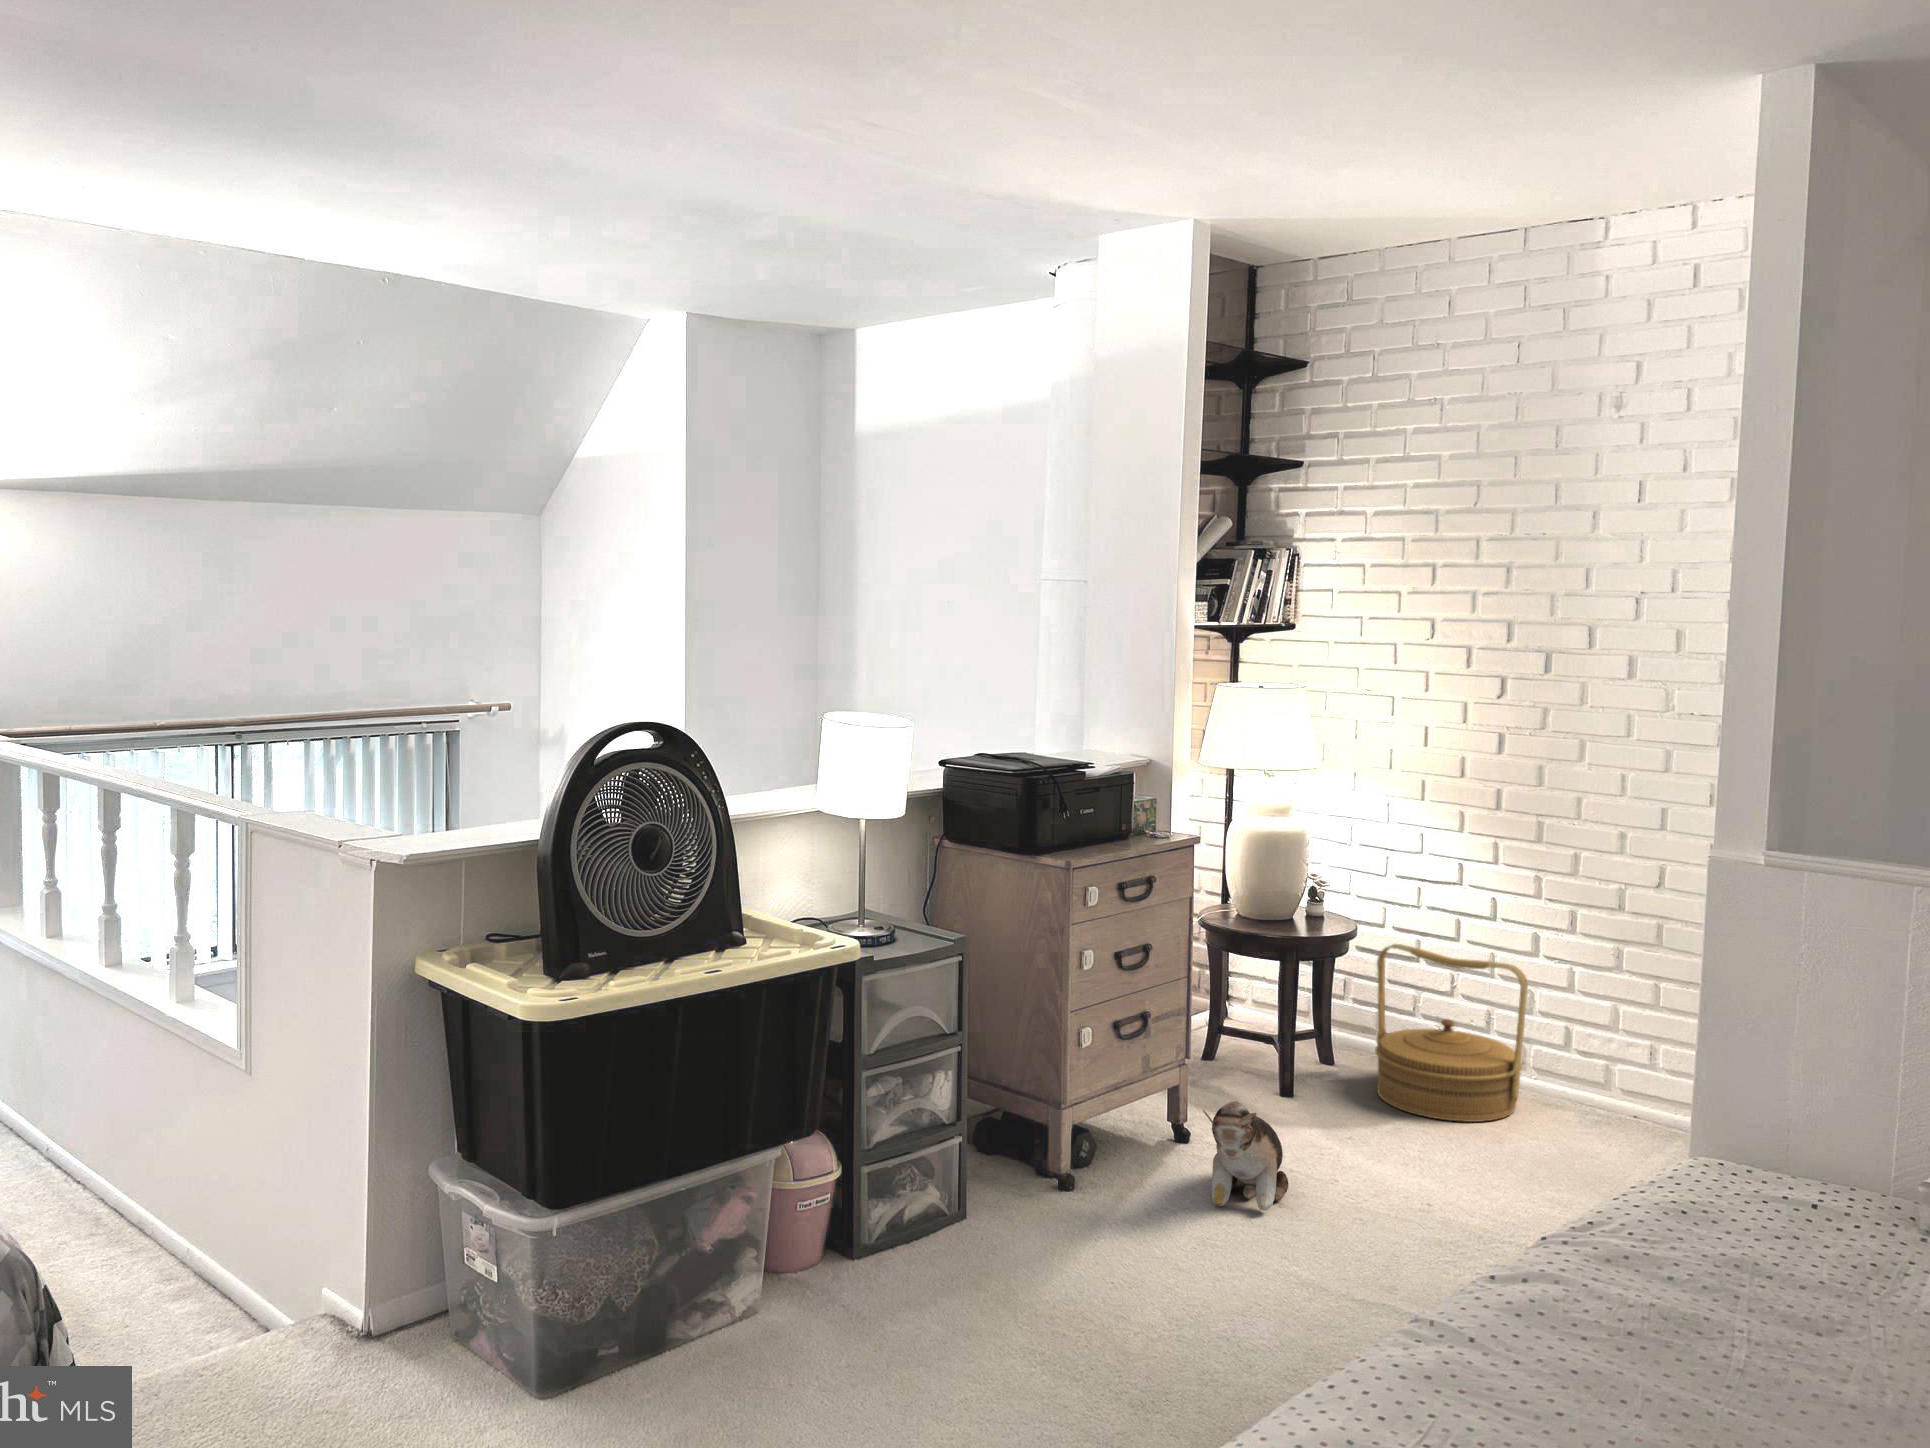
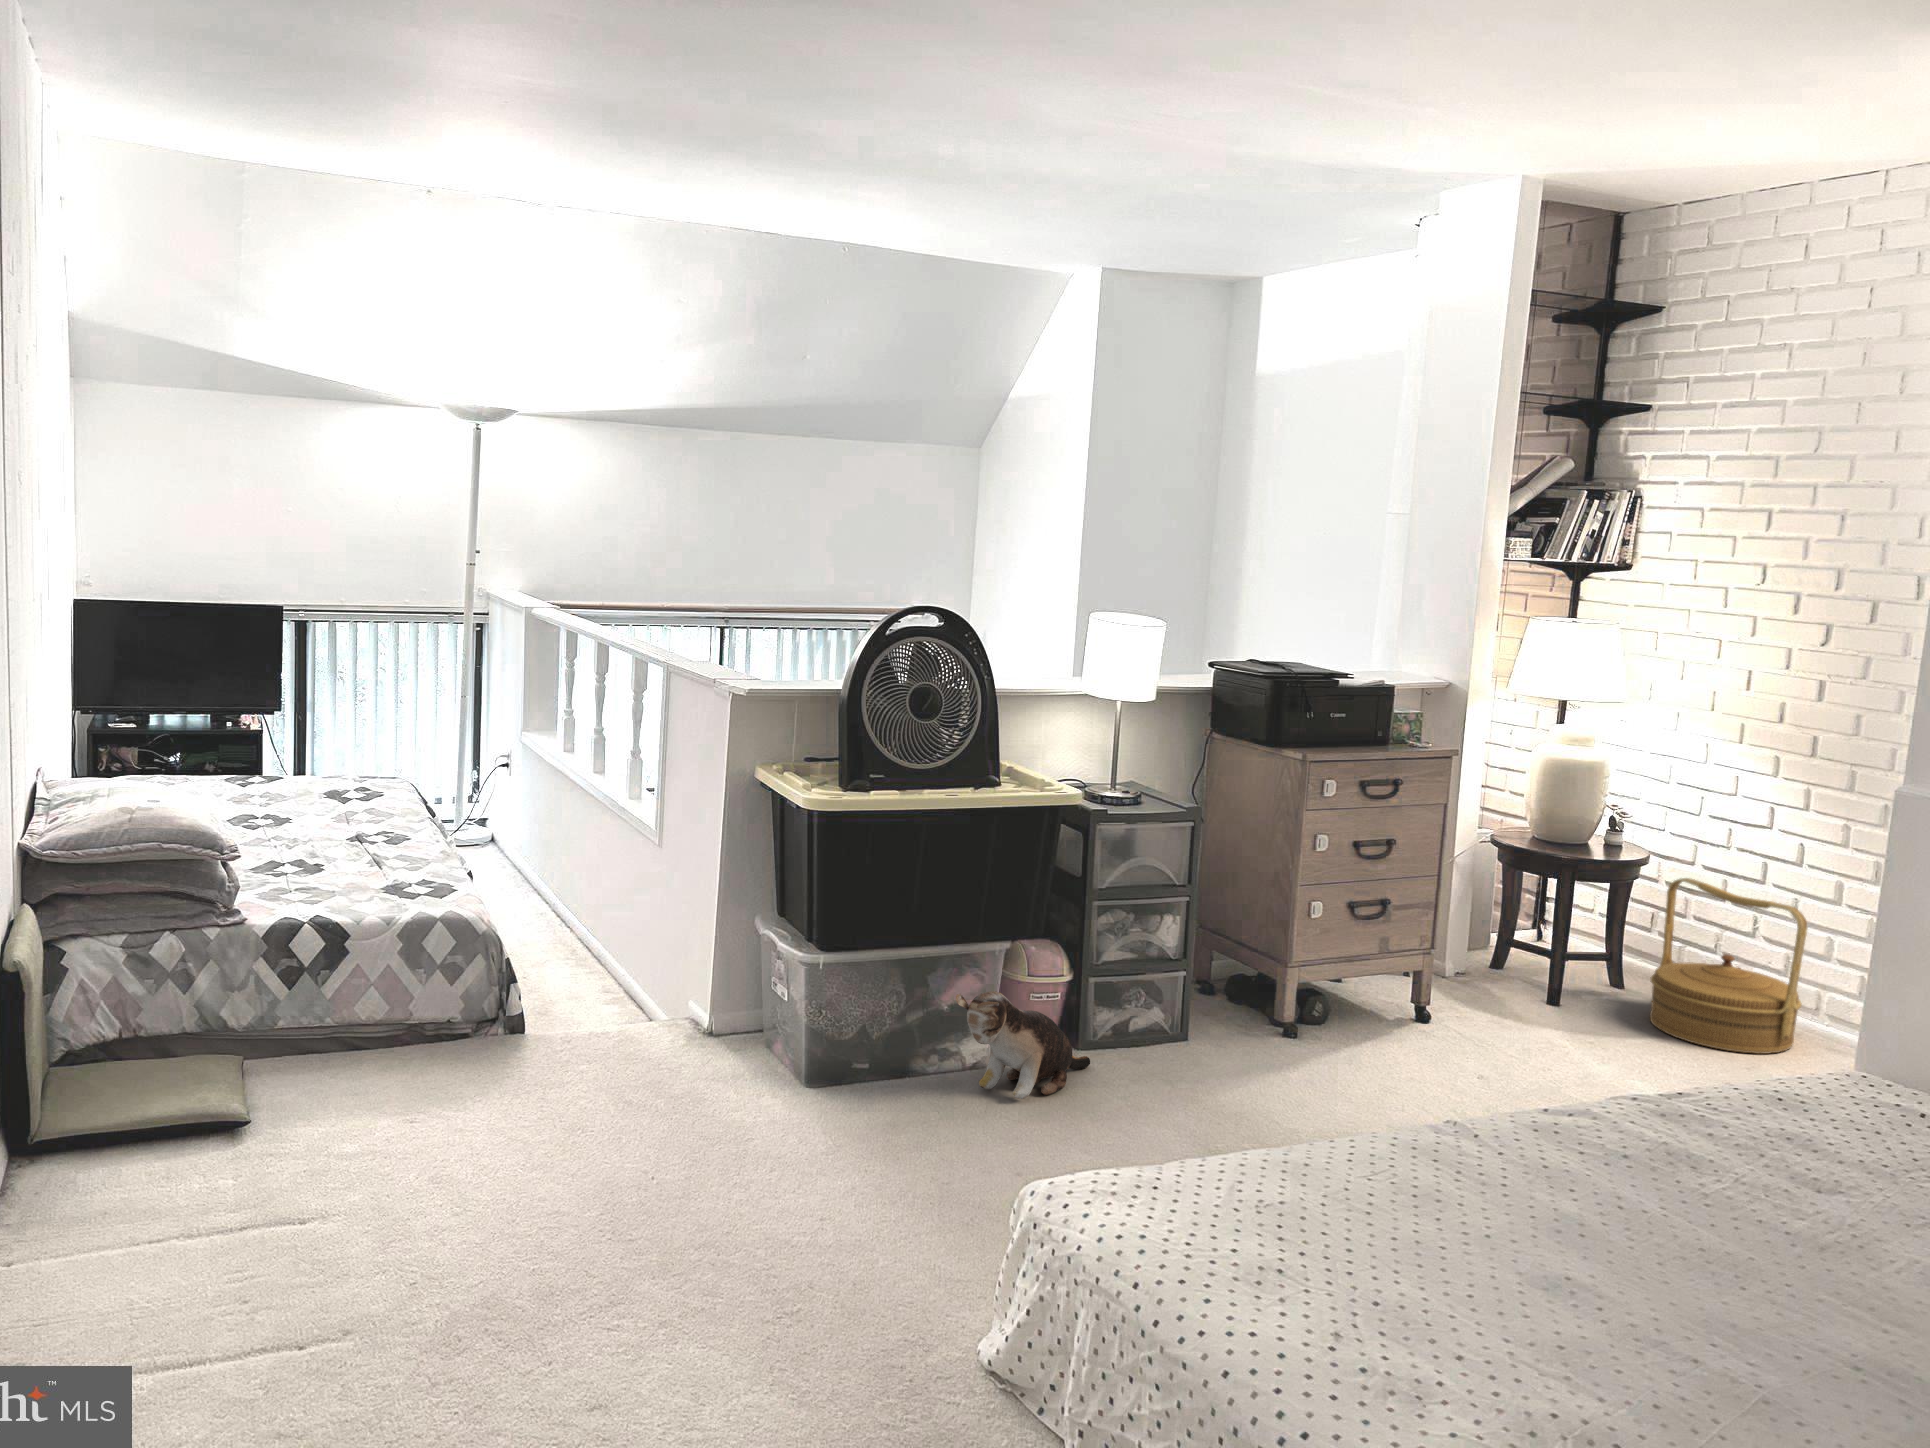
plush toy: present [1203,1101,1289,1210] -> present [956,991,1090,1099]

